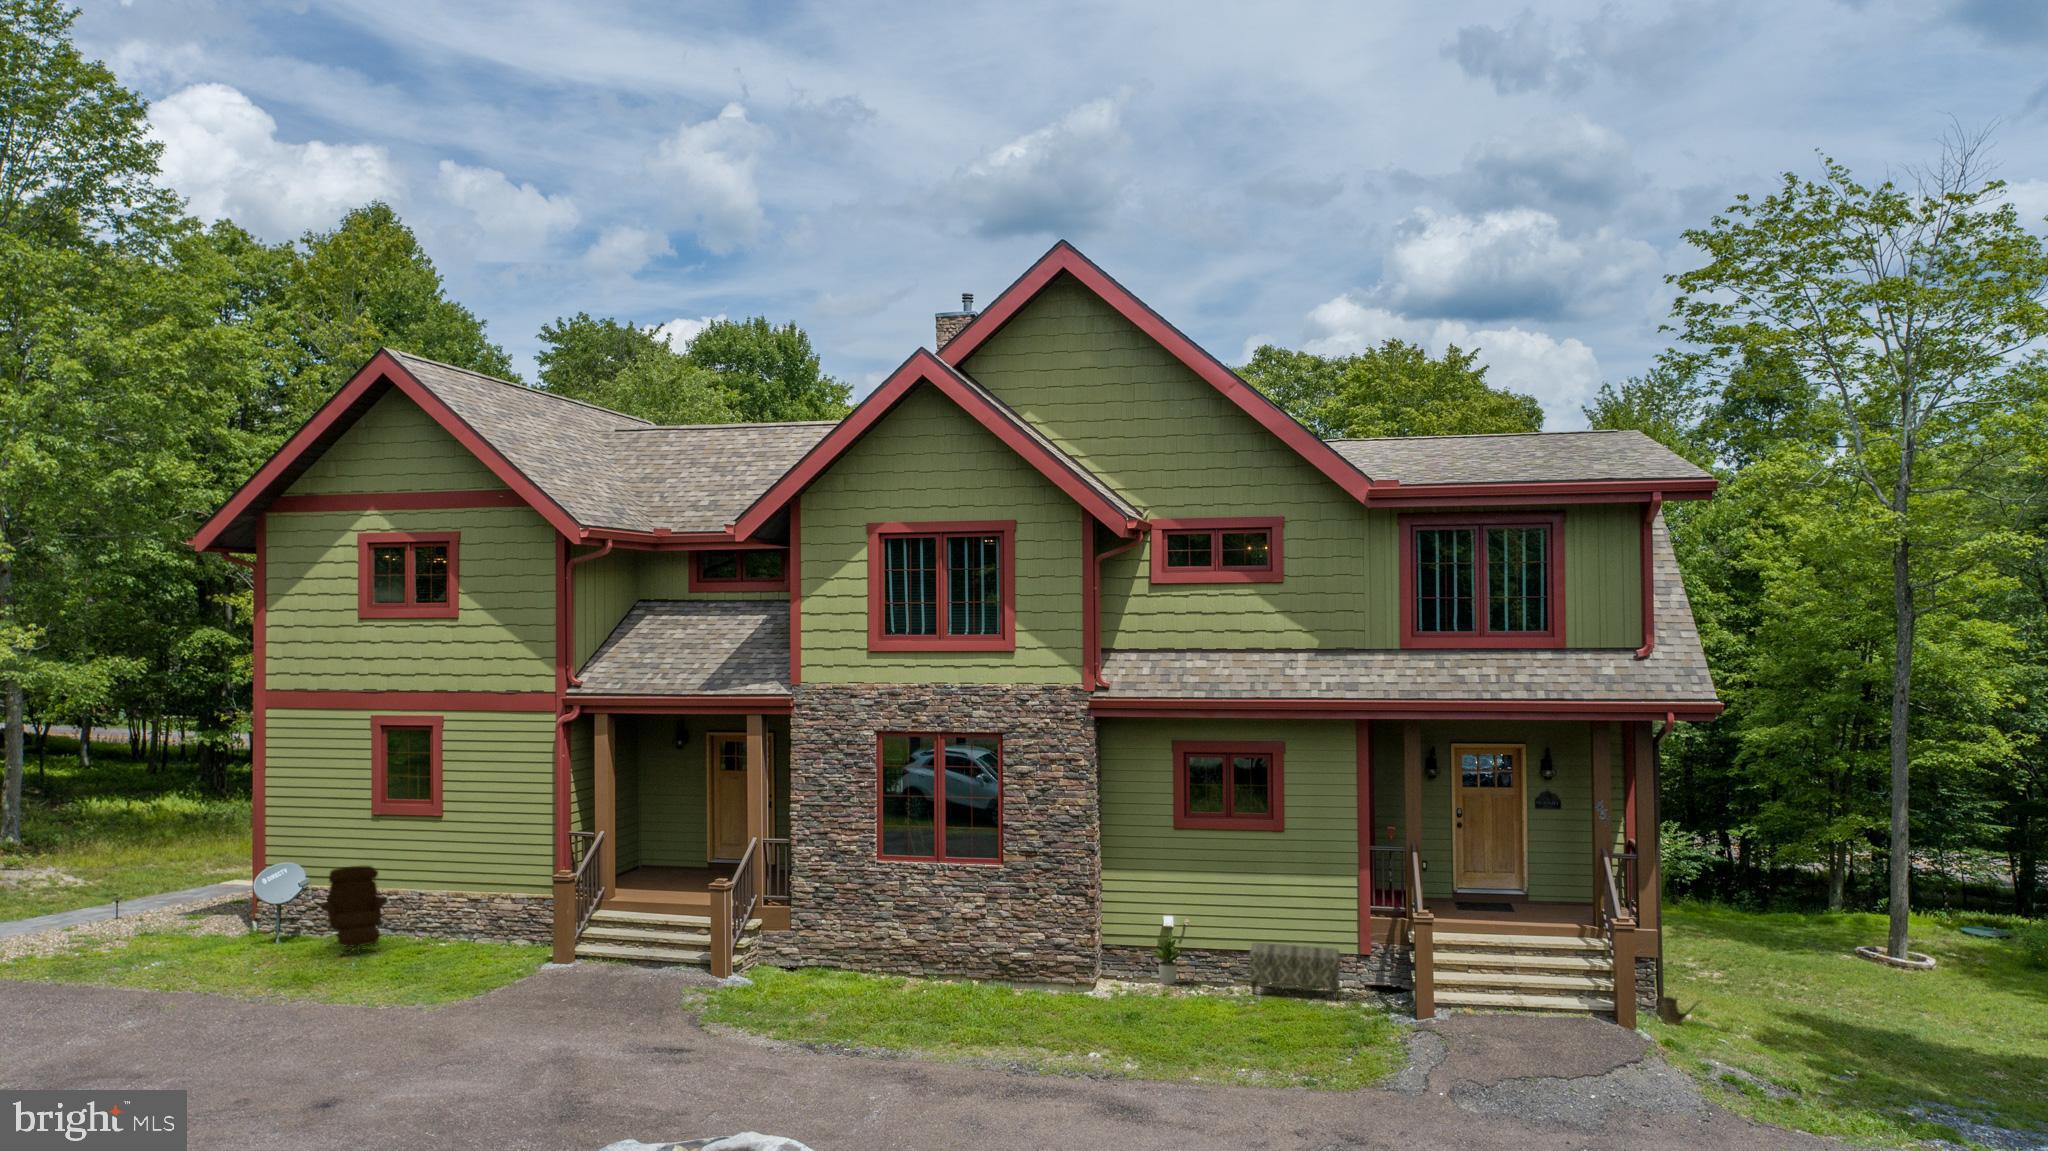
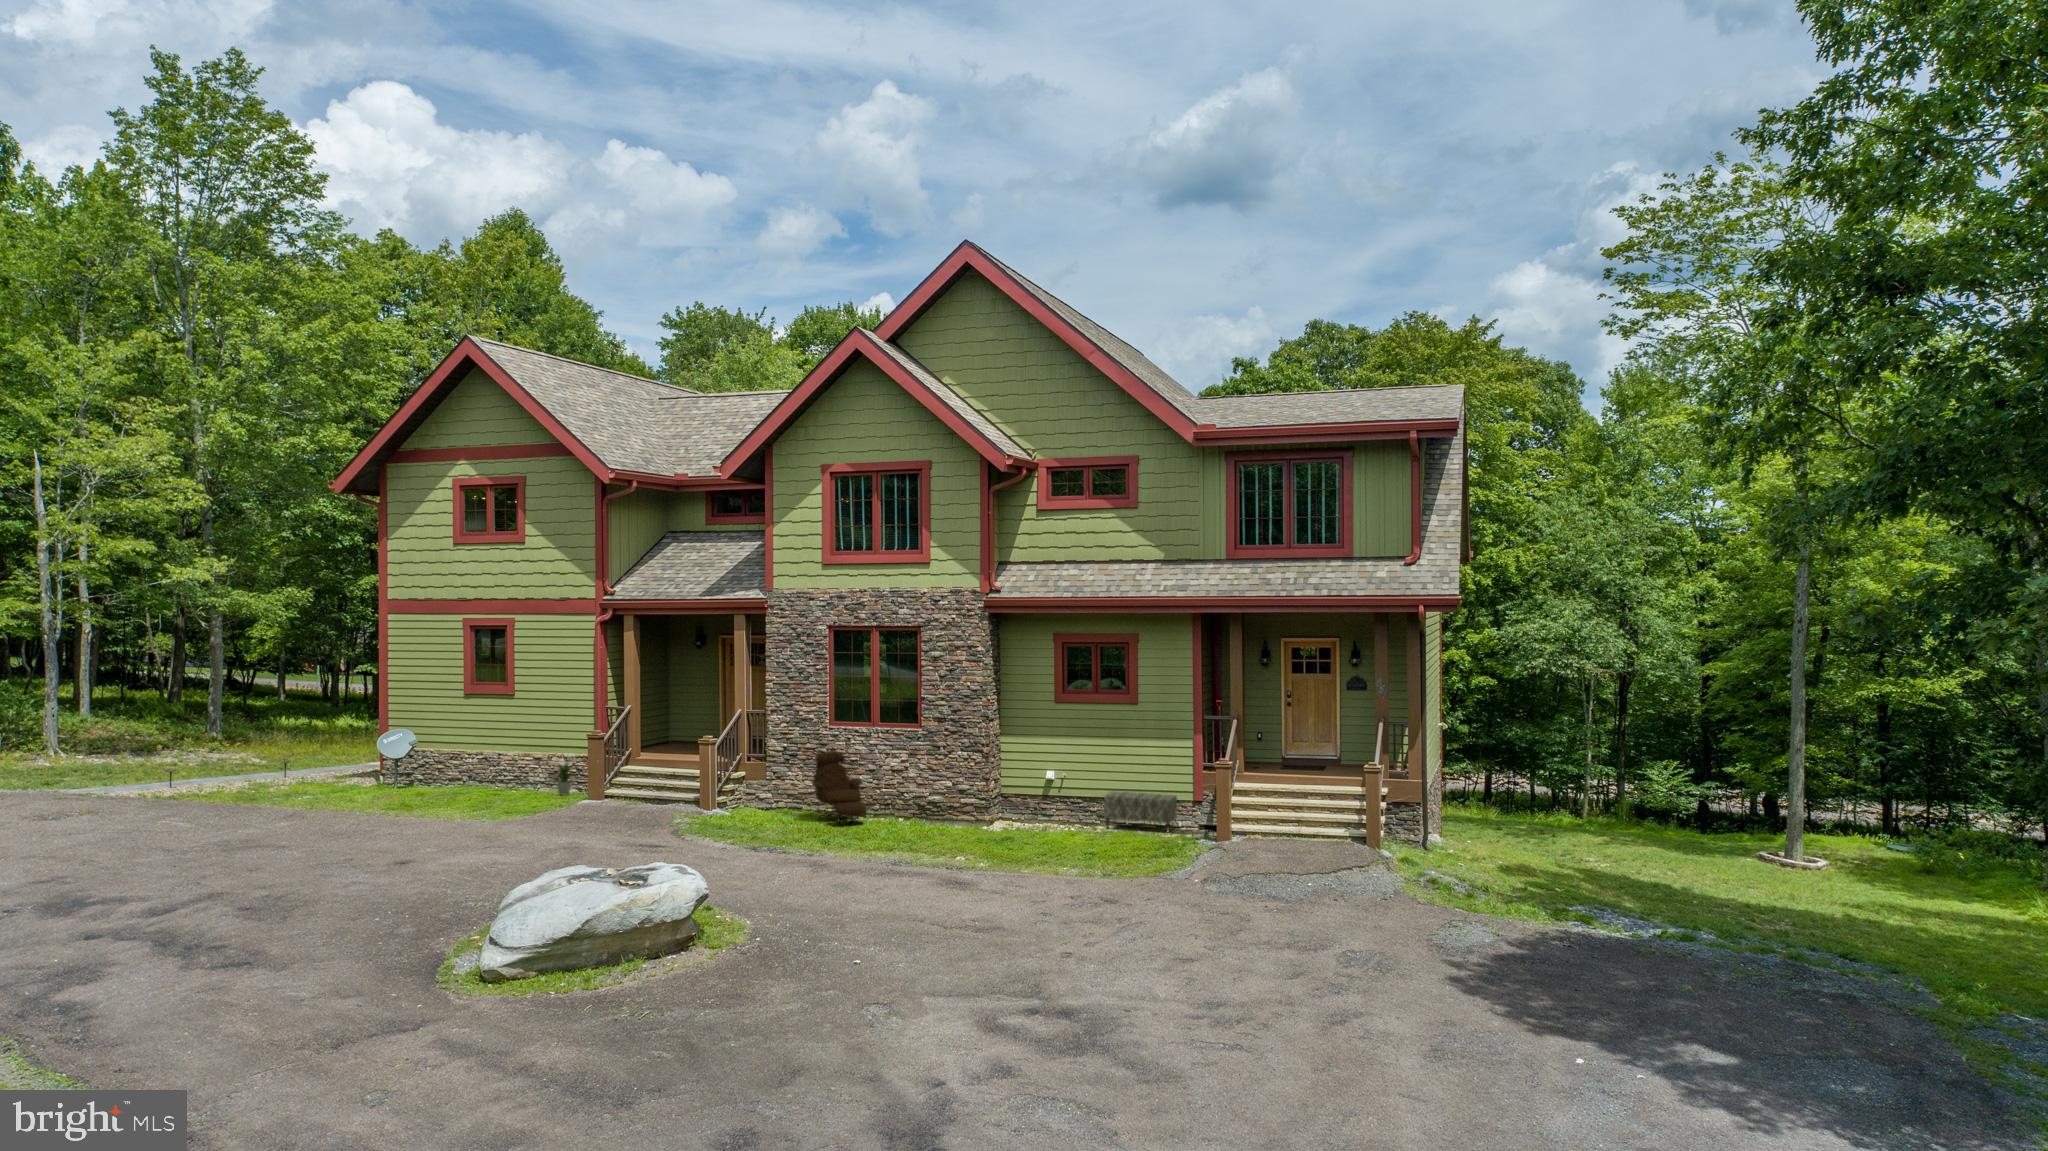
lounge chair: present [321,866,388,955] -> present [812,751,867,823]
potted plant: present [1151,932,1184,985] -> present [556,763,572,796]
watering can: present [1652,997,1702,1025] -> none [1416,833,1453,855]

